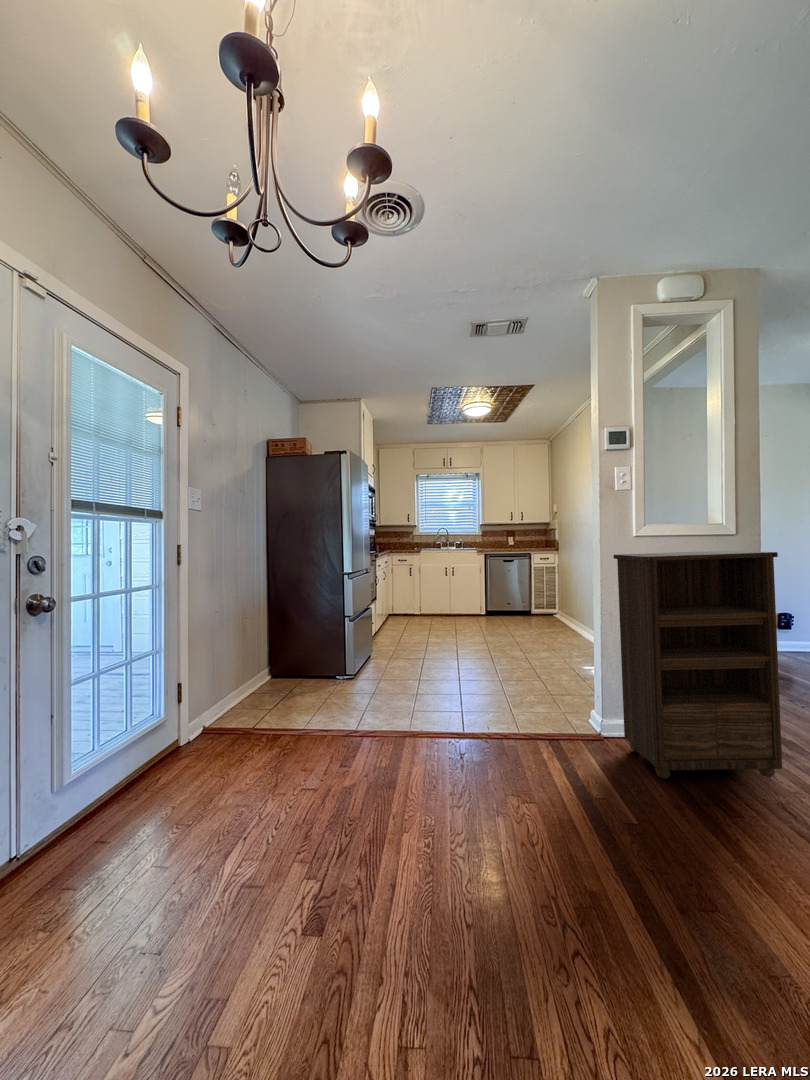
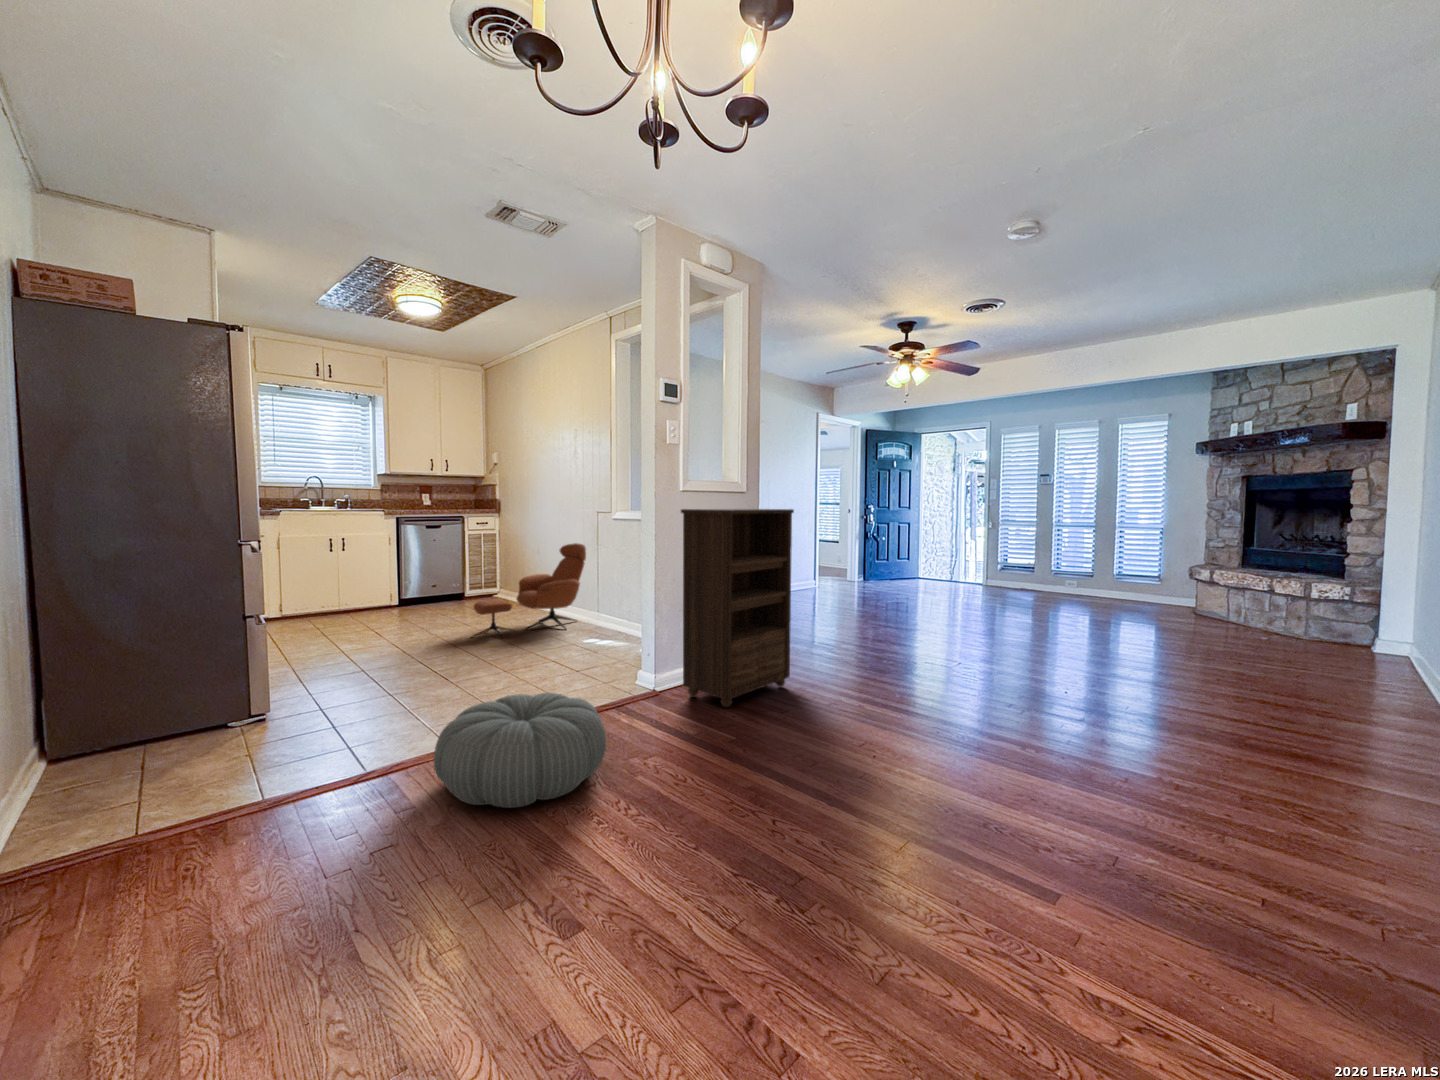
lounge chair: none [506,578,602,652] -> present [472,543,586,638]
pouf: none [358,704,488,804] -> present [434,693,606,808]

